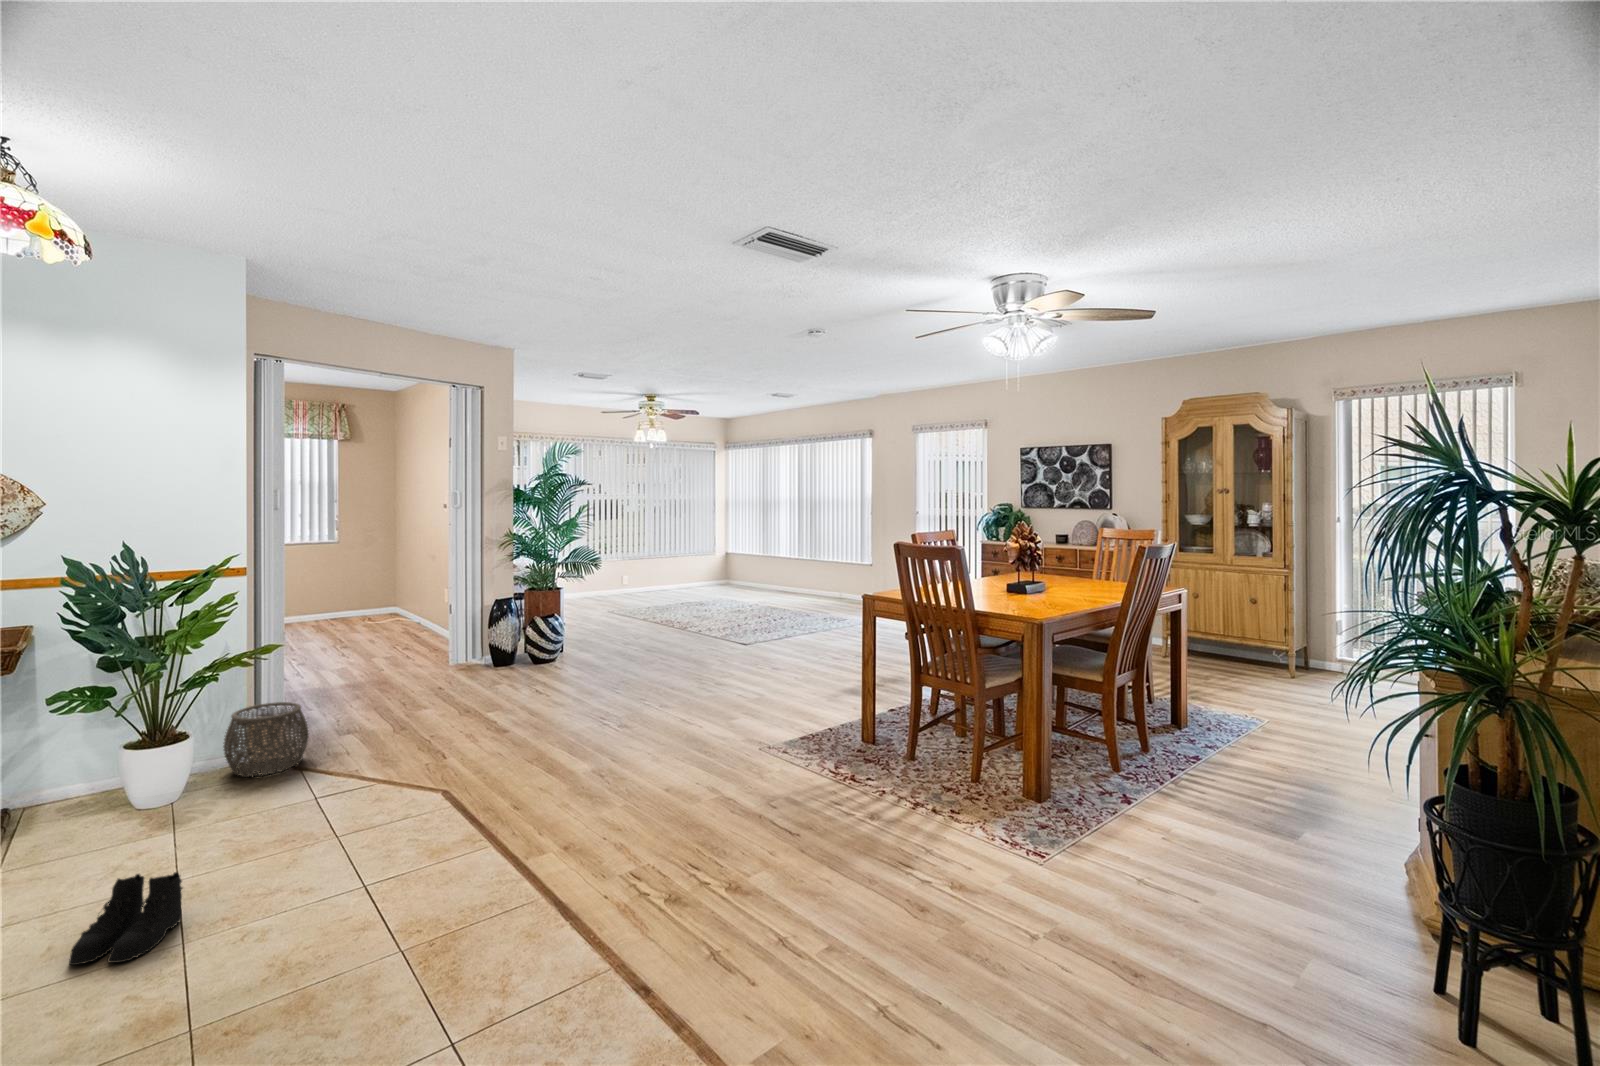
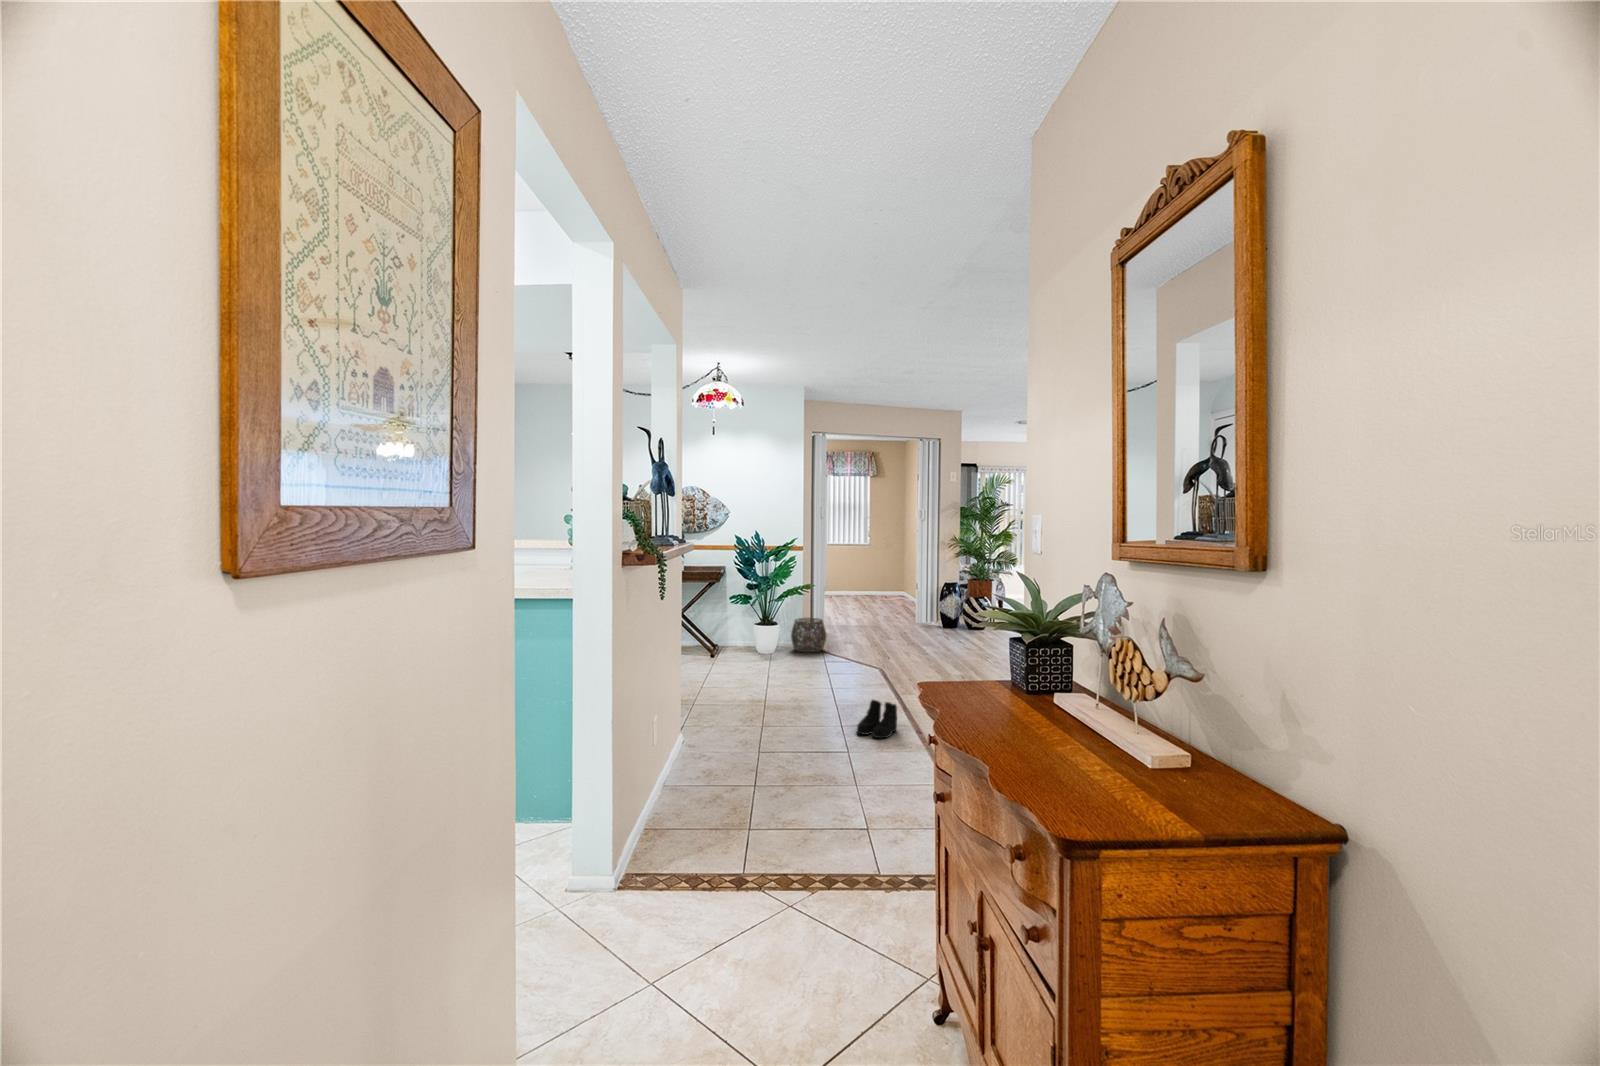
boots: present [69,872,182,965] -> present [857,700,897,738]

